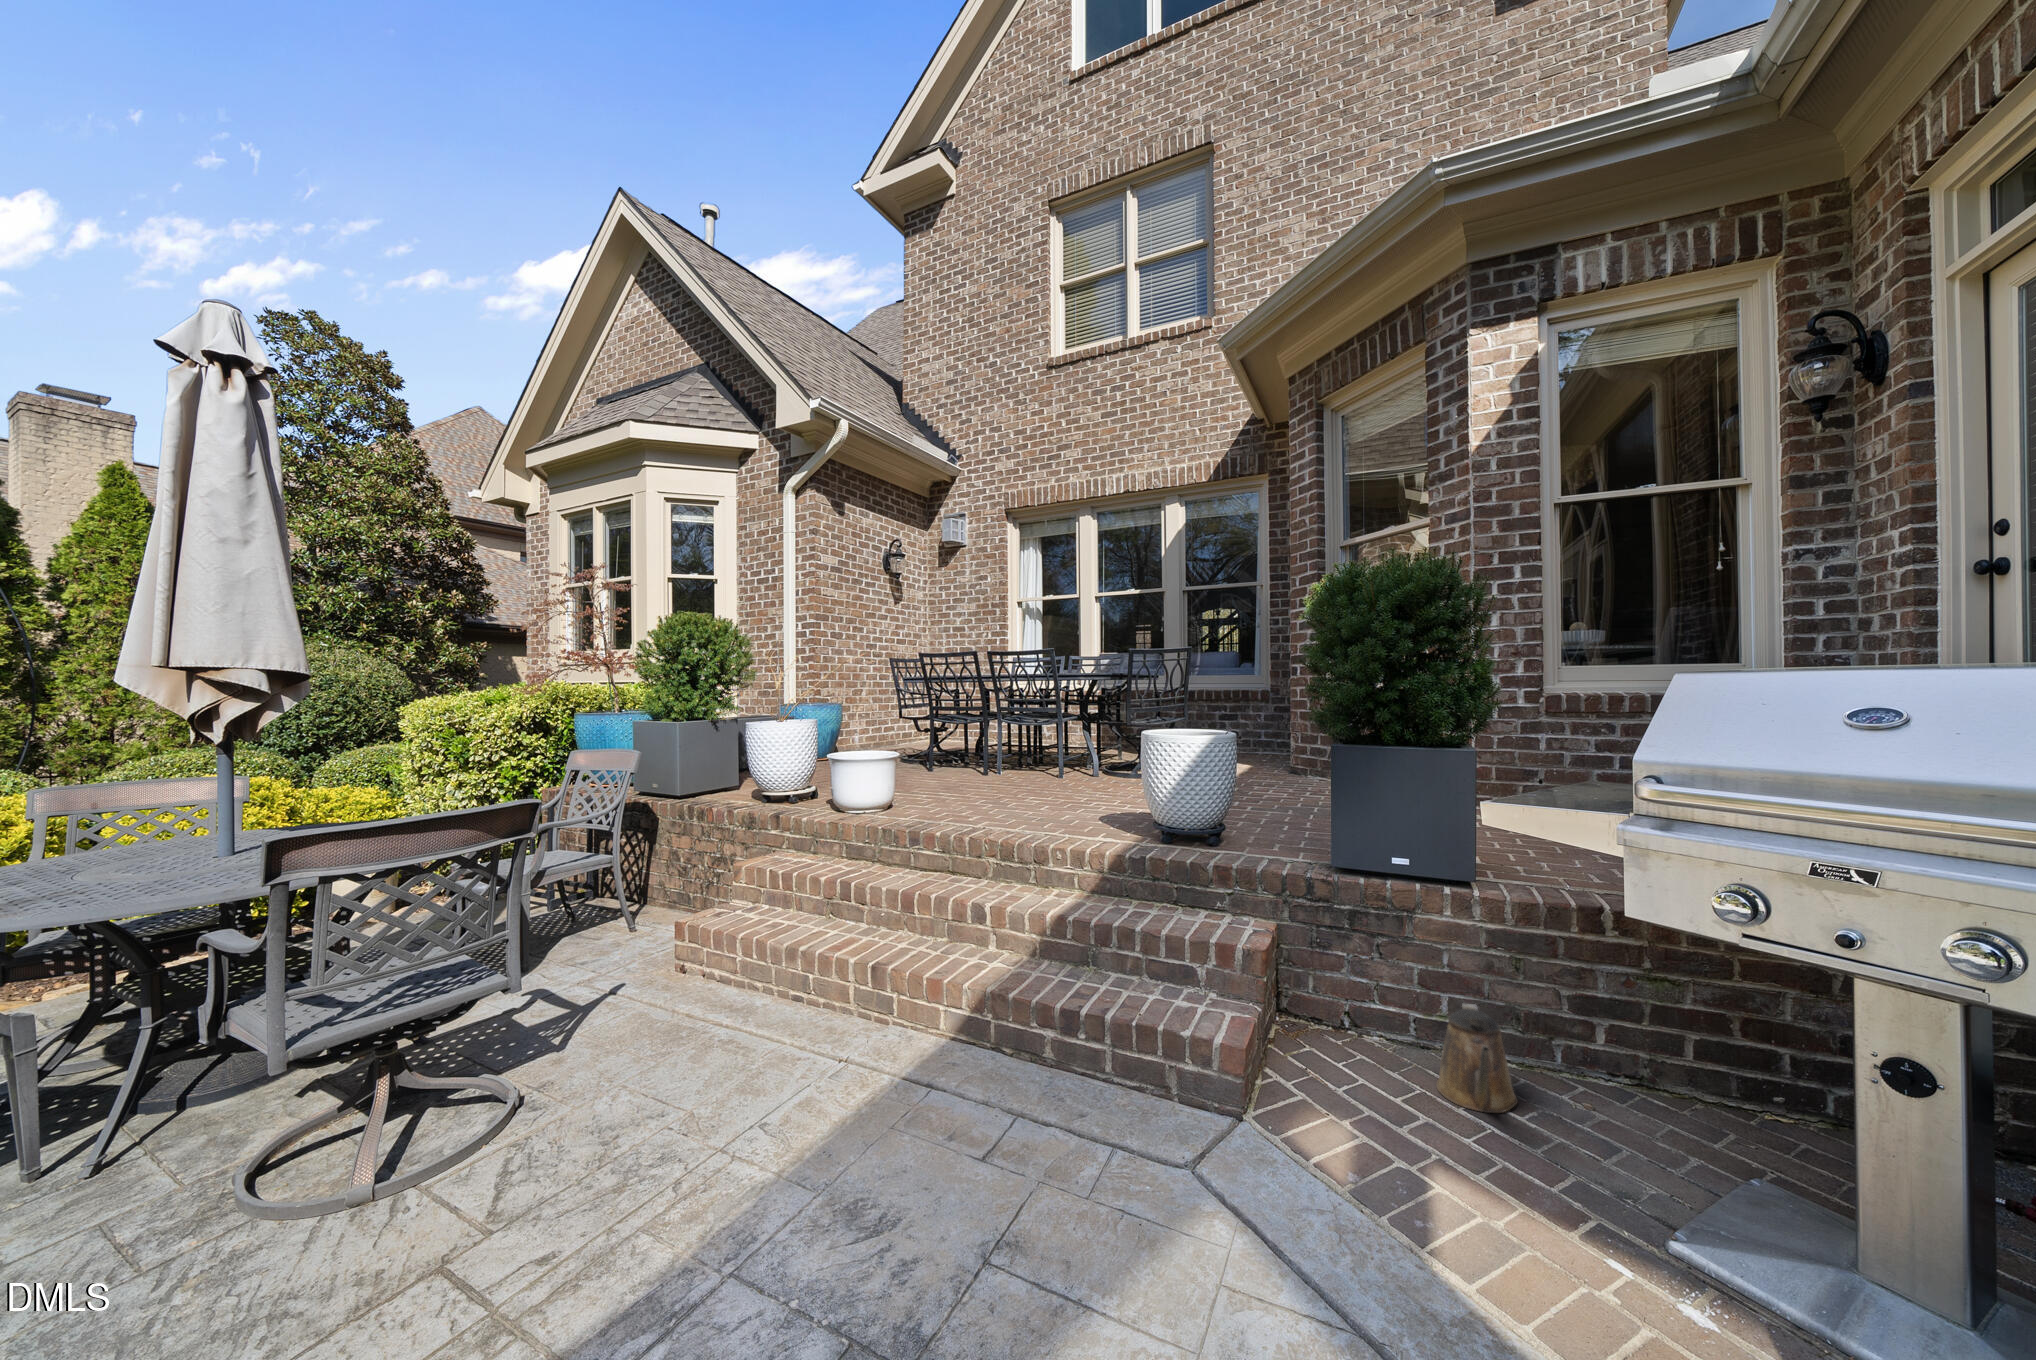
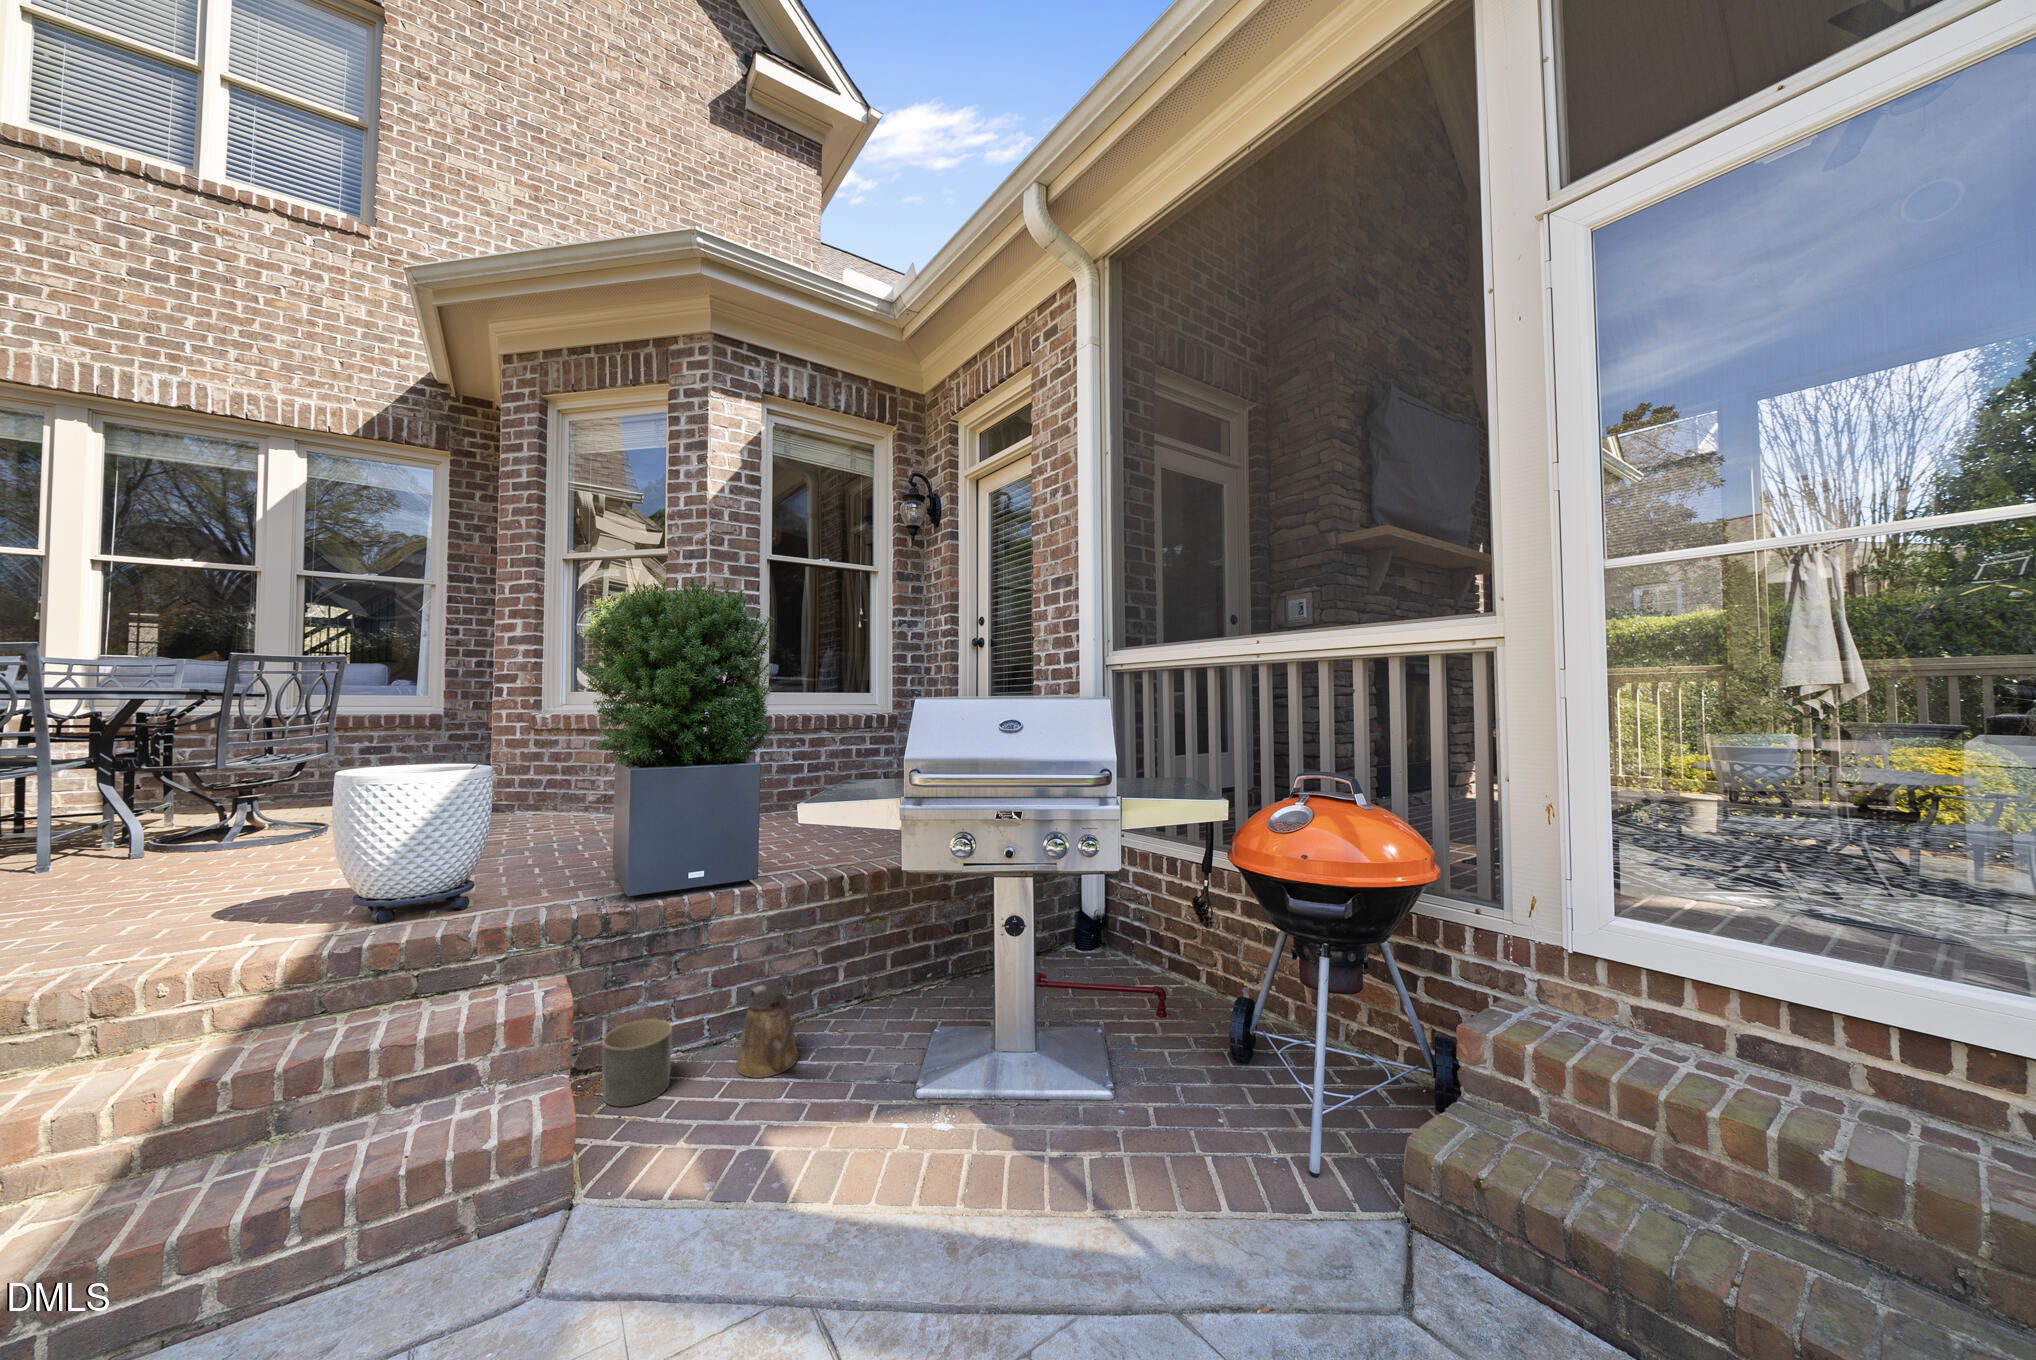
planter: none [1301,990,1367,1072] -> present [602,1019,672,1107]

